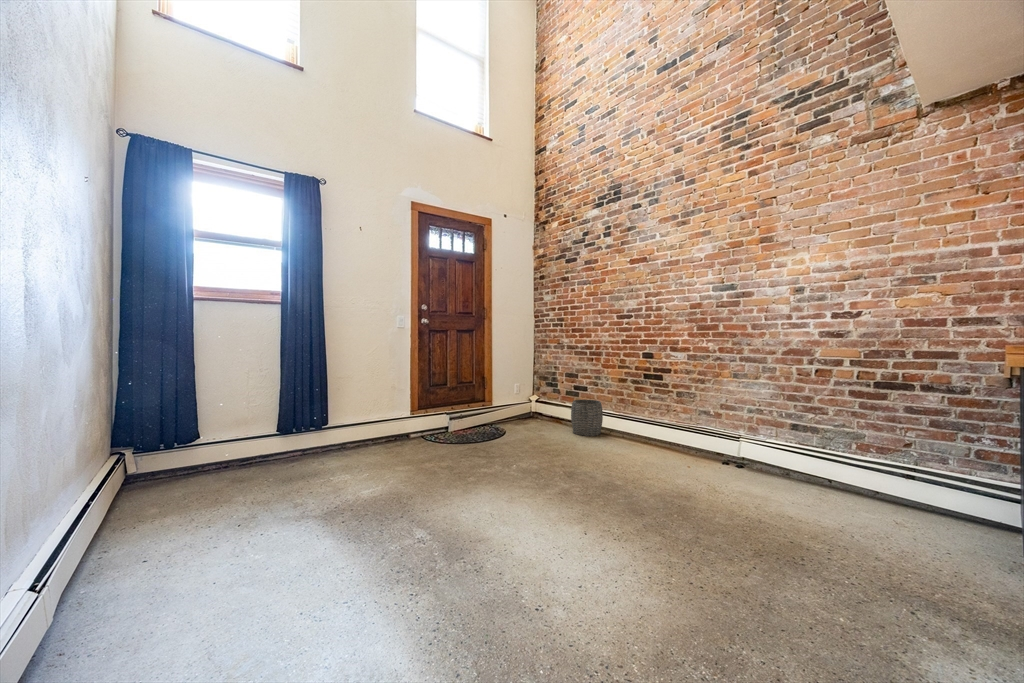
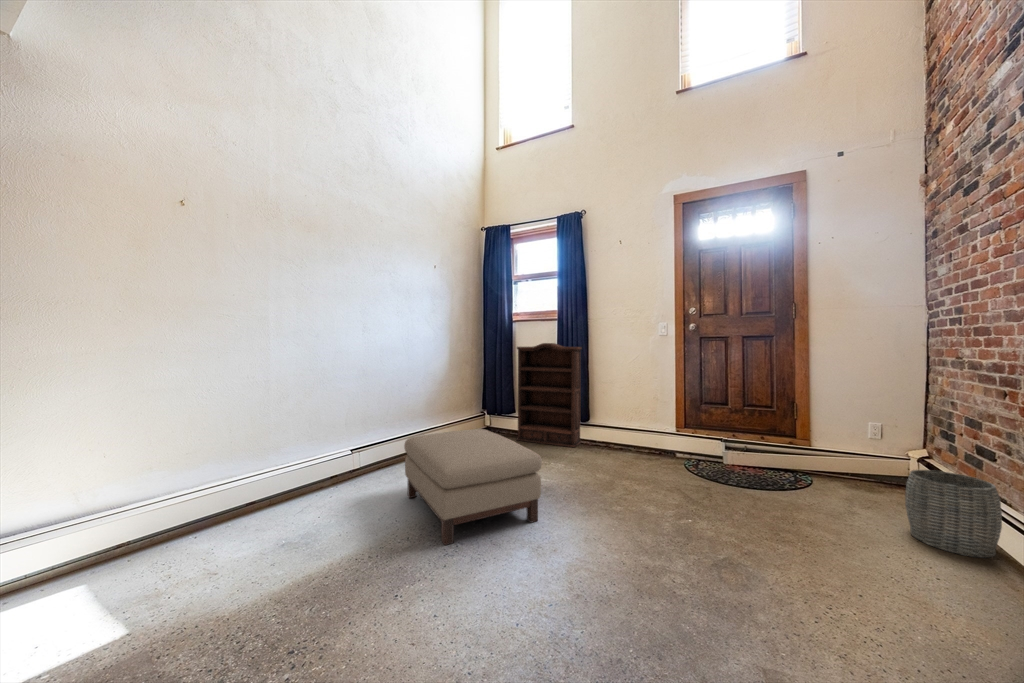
bookshelf: none [231,333,331,477] -> present [516,343,582,448]
ottoman: none [293,445,495,591] -> present [404,429,542,545]

